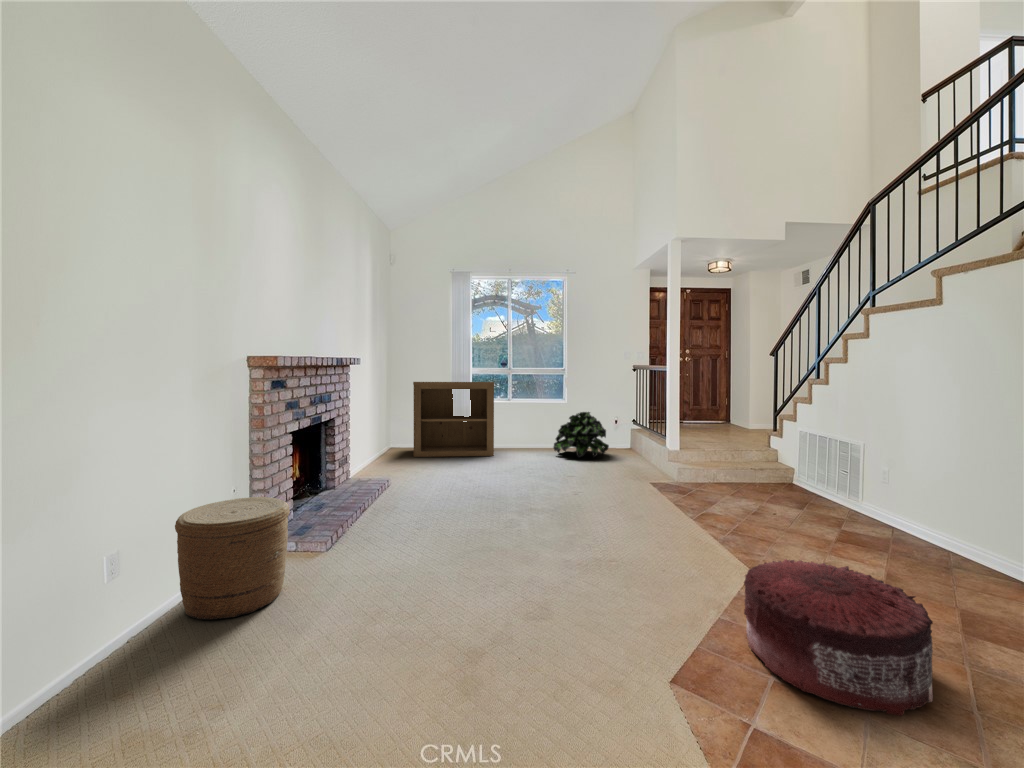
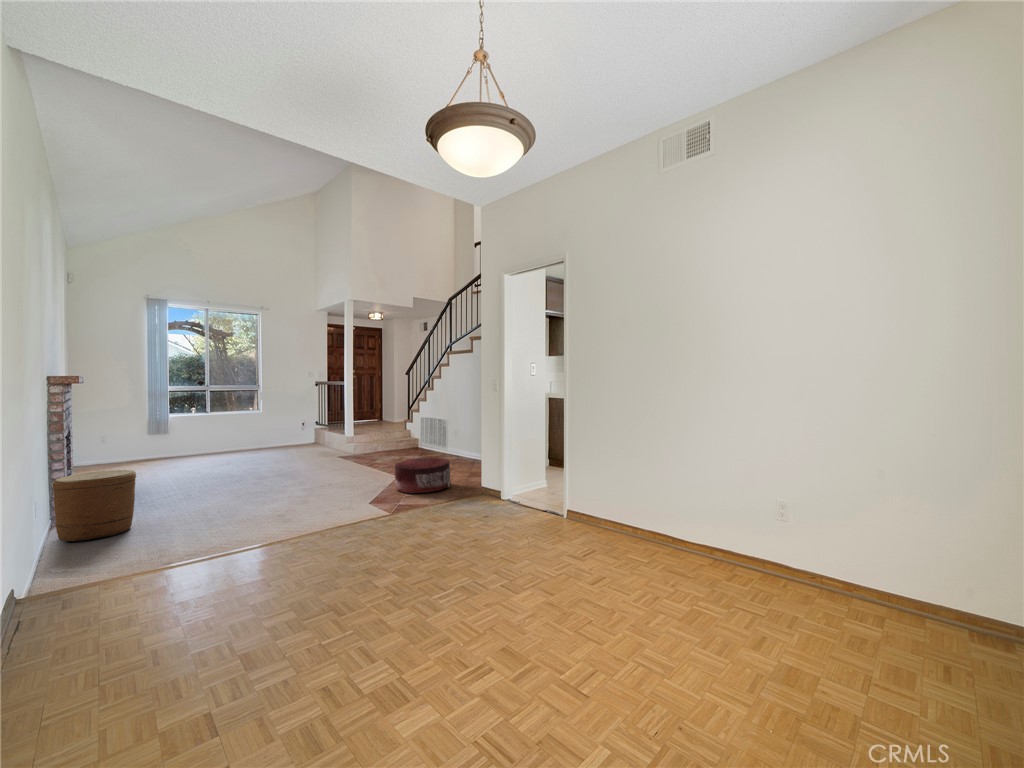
bookshelf: present [413,382,494,457] -> none [101,396,197,470]
potted plant: present [554,412,609,458] -> none [255,417,302,452]

